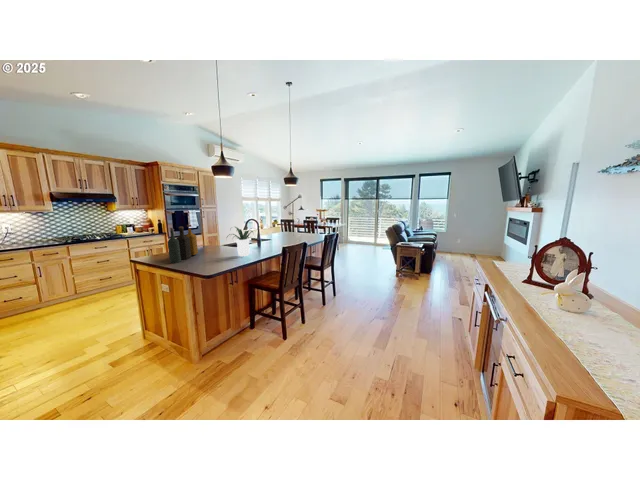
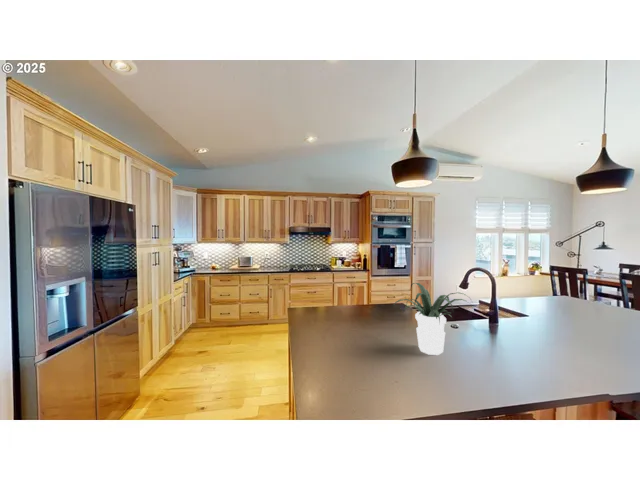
bottle: present [168,225,198,263] -> none [308,269,361,332]

